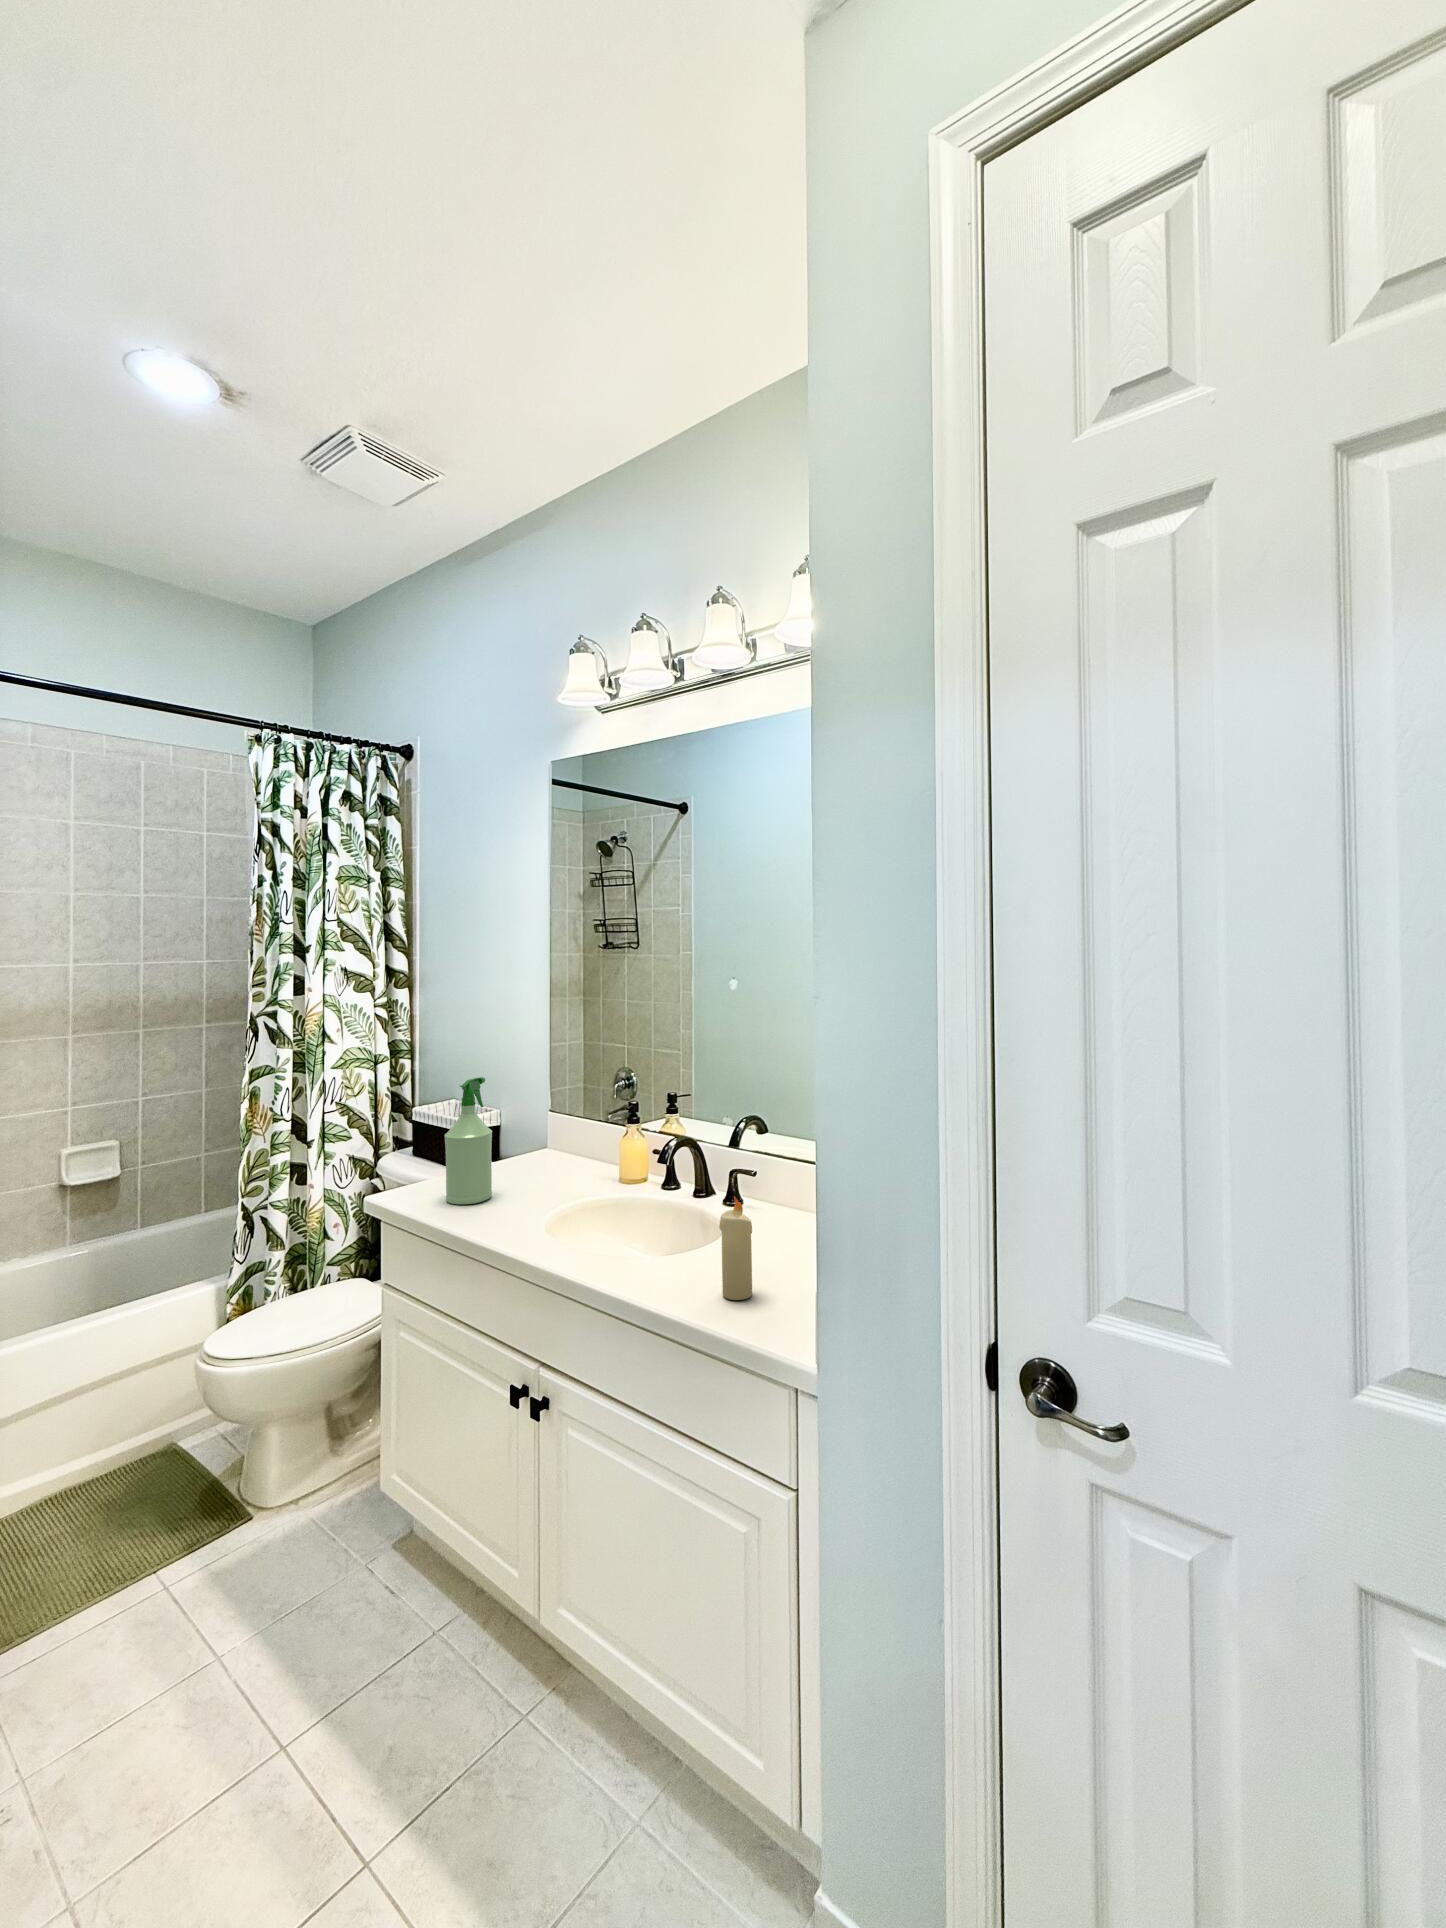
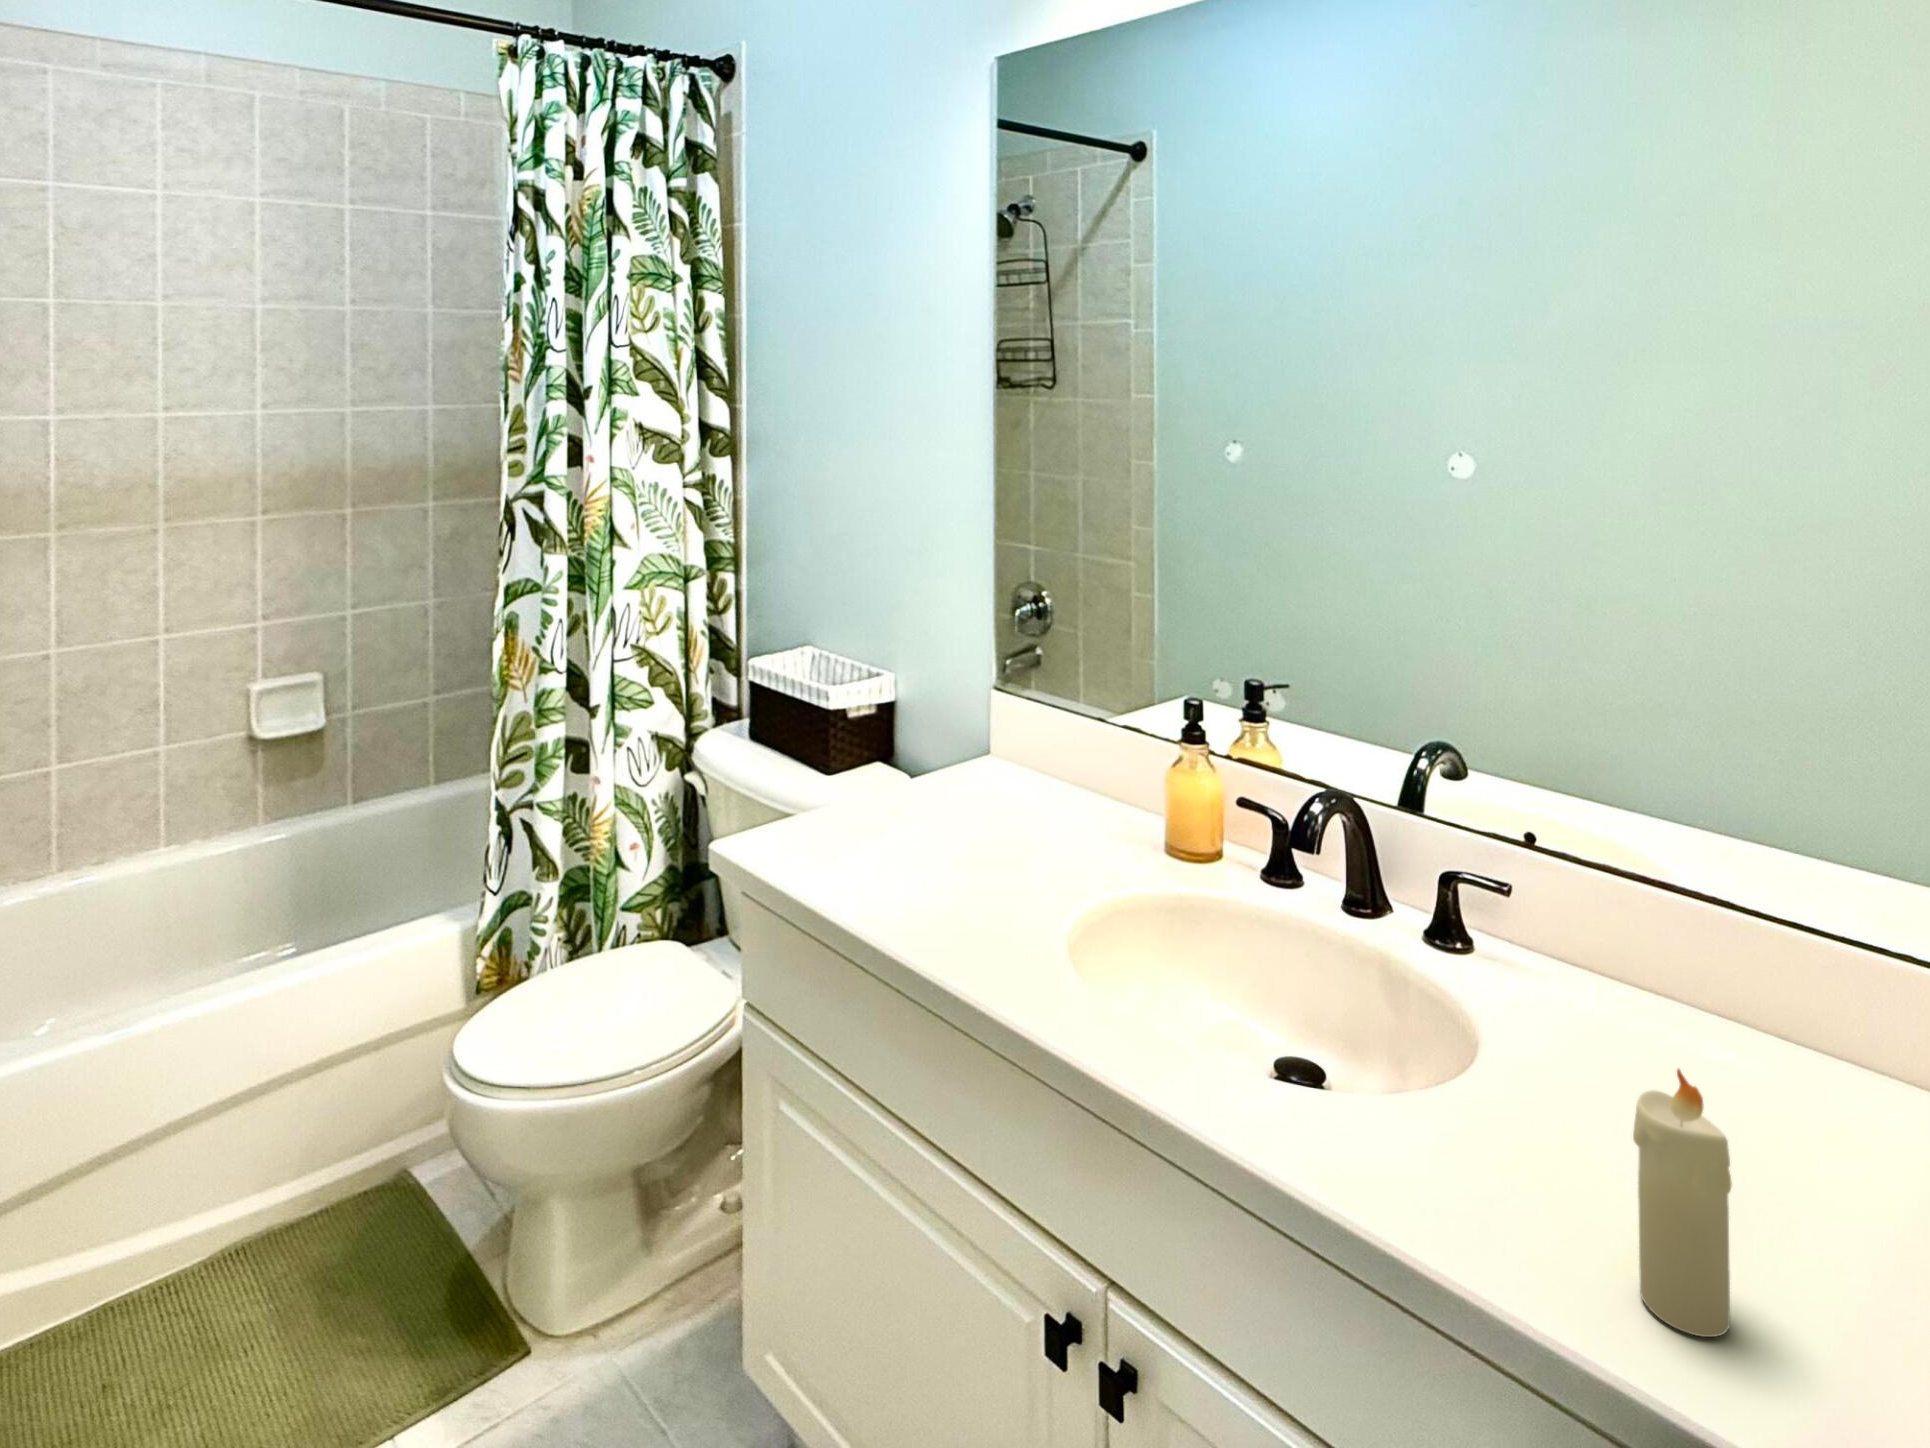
spray bottle: present [445,1077,492,1204] -> none [862,650,946,898]

